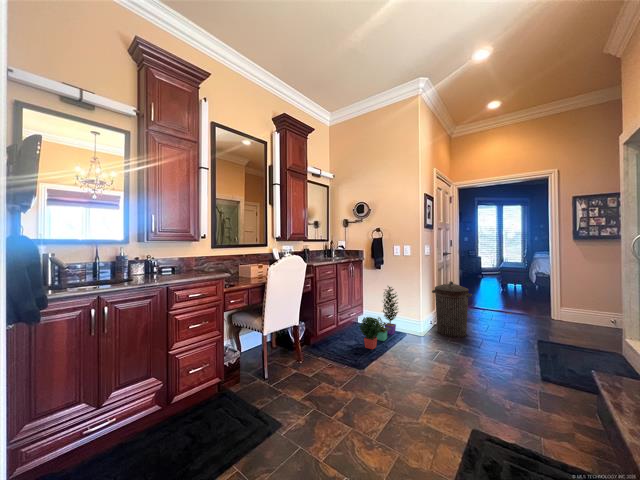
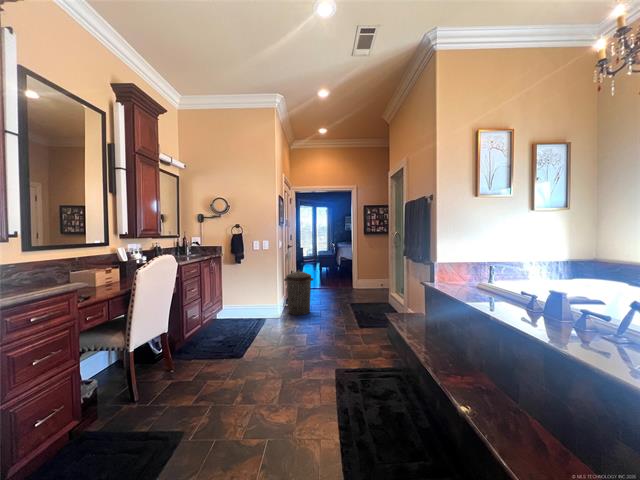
potted plant: present [359,286,398,350] -> none [228,278,261,340]

